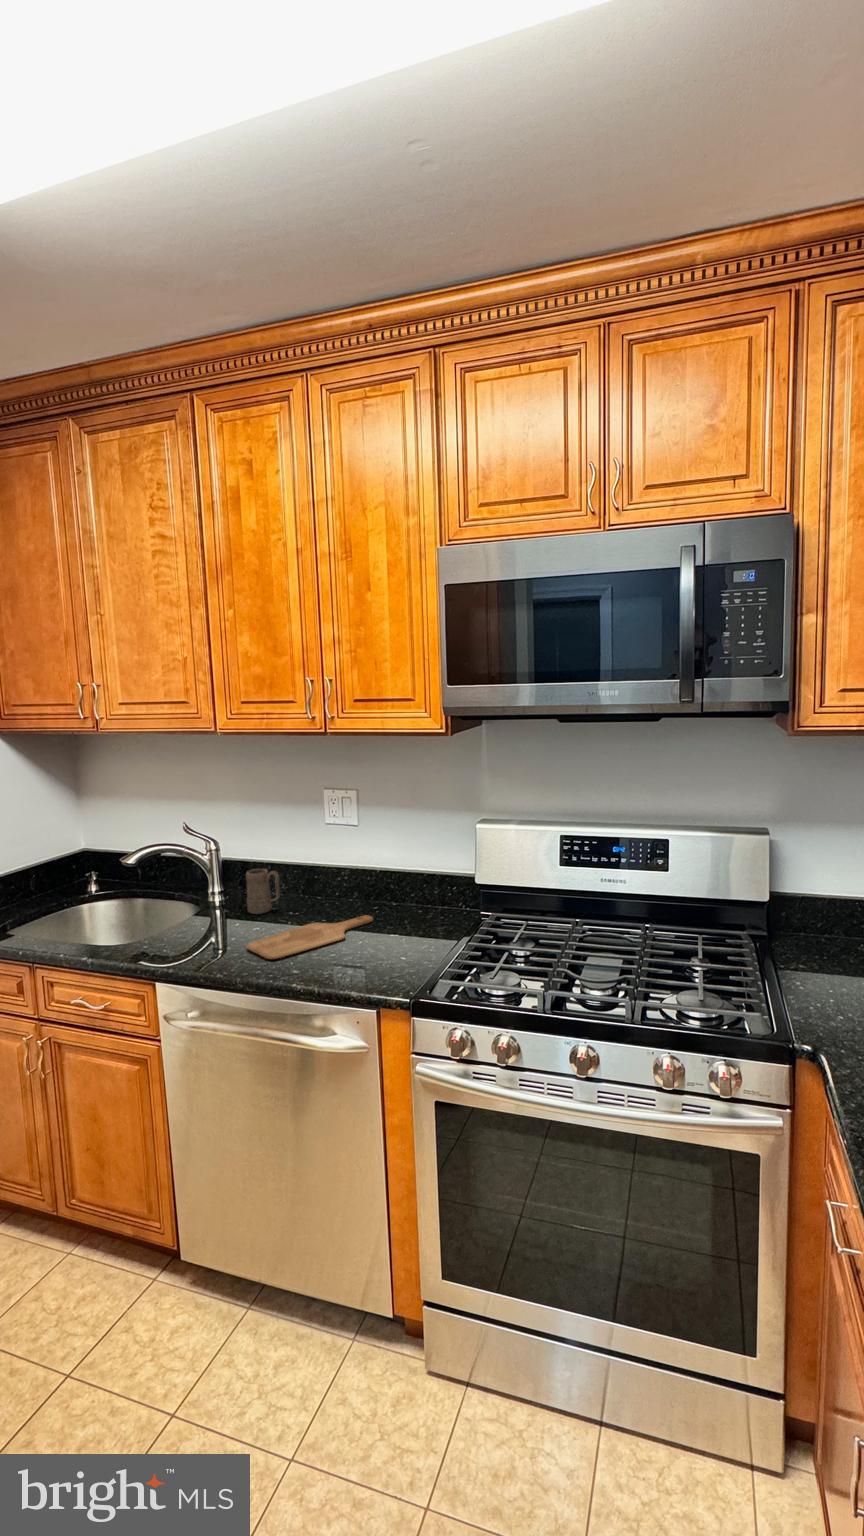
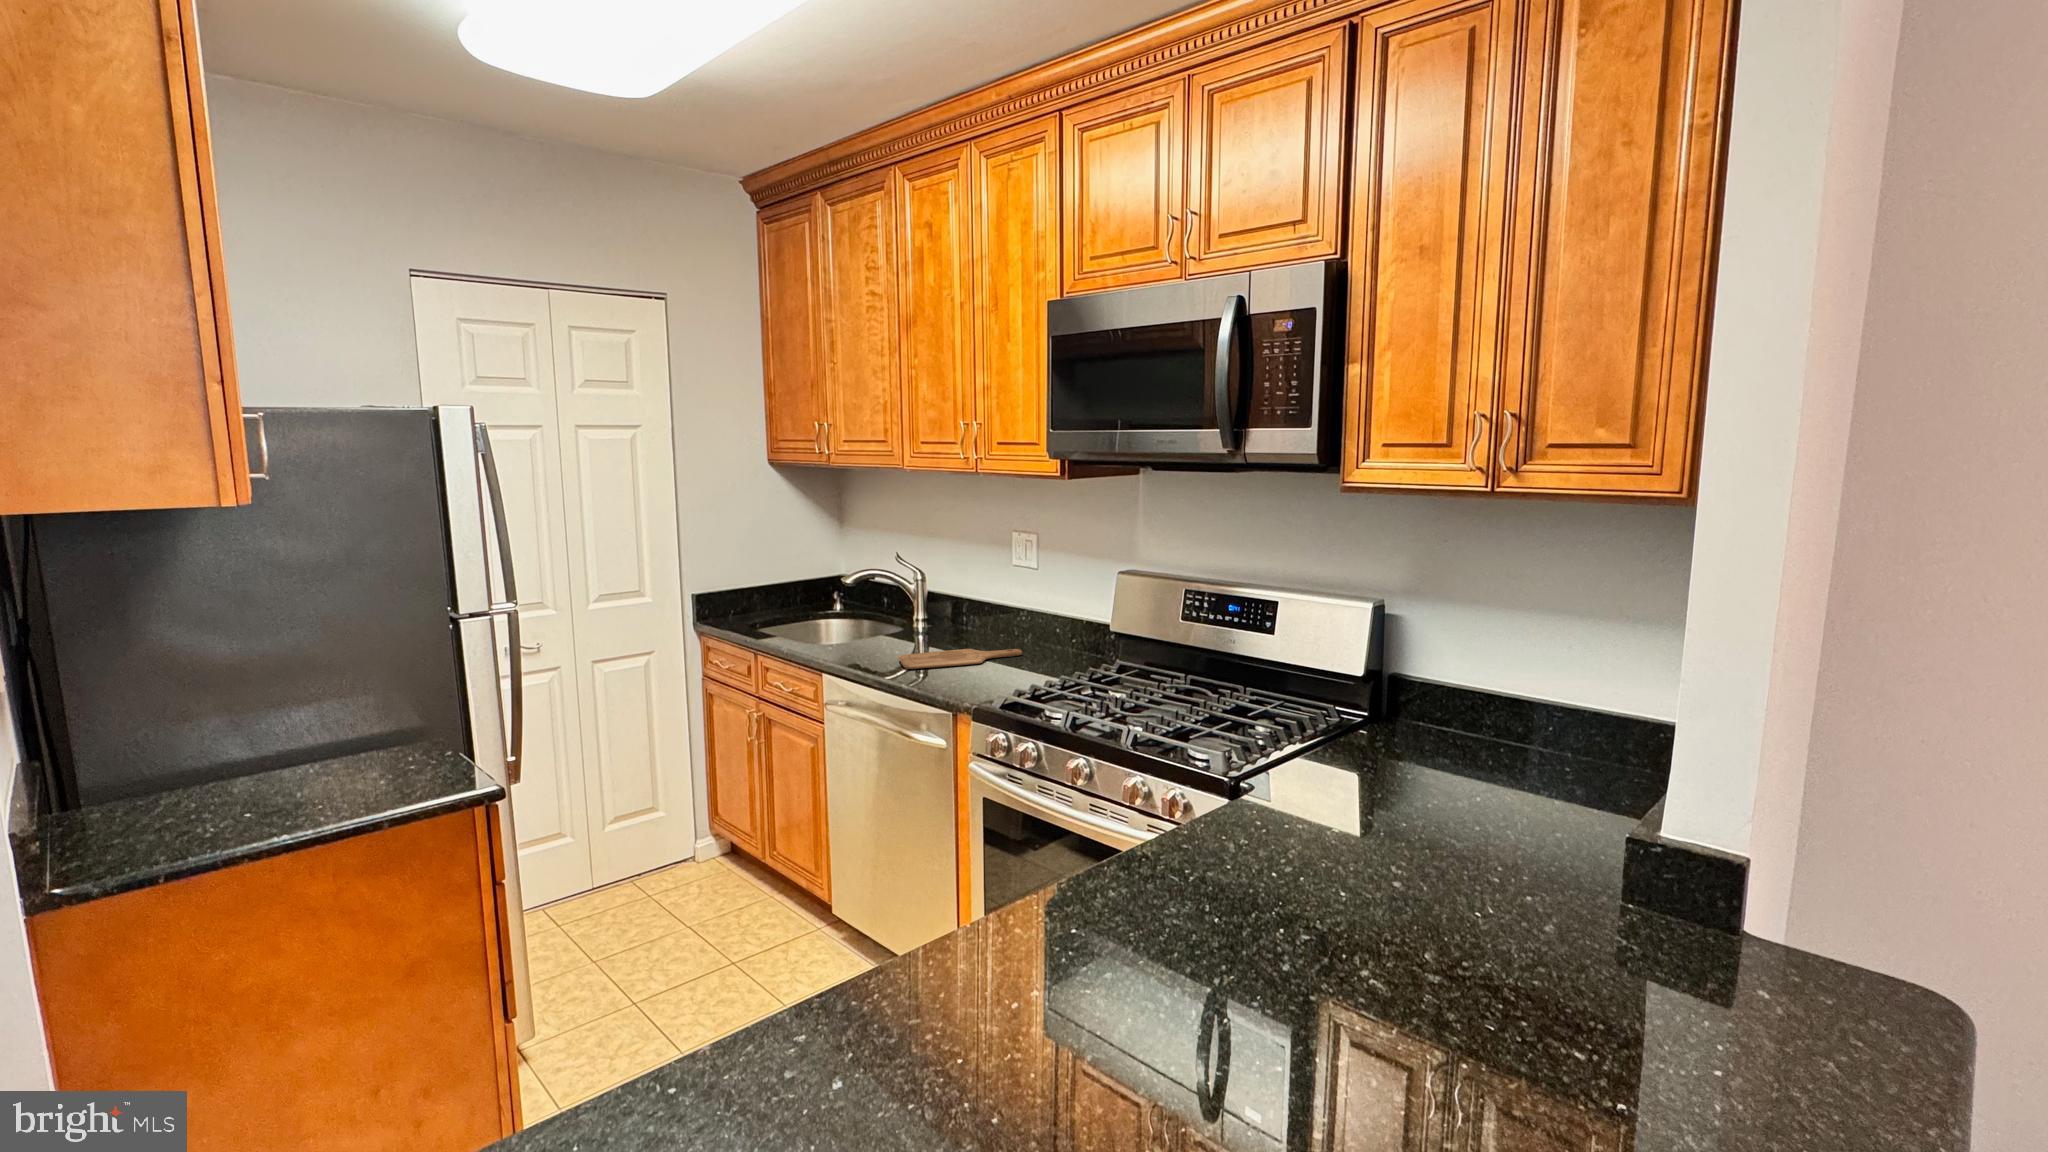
mug: present [246,869,280,914] -> none [934,599,961,639]

